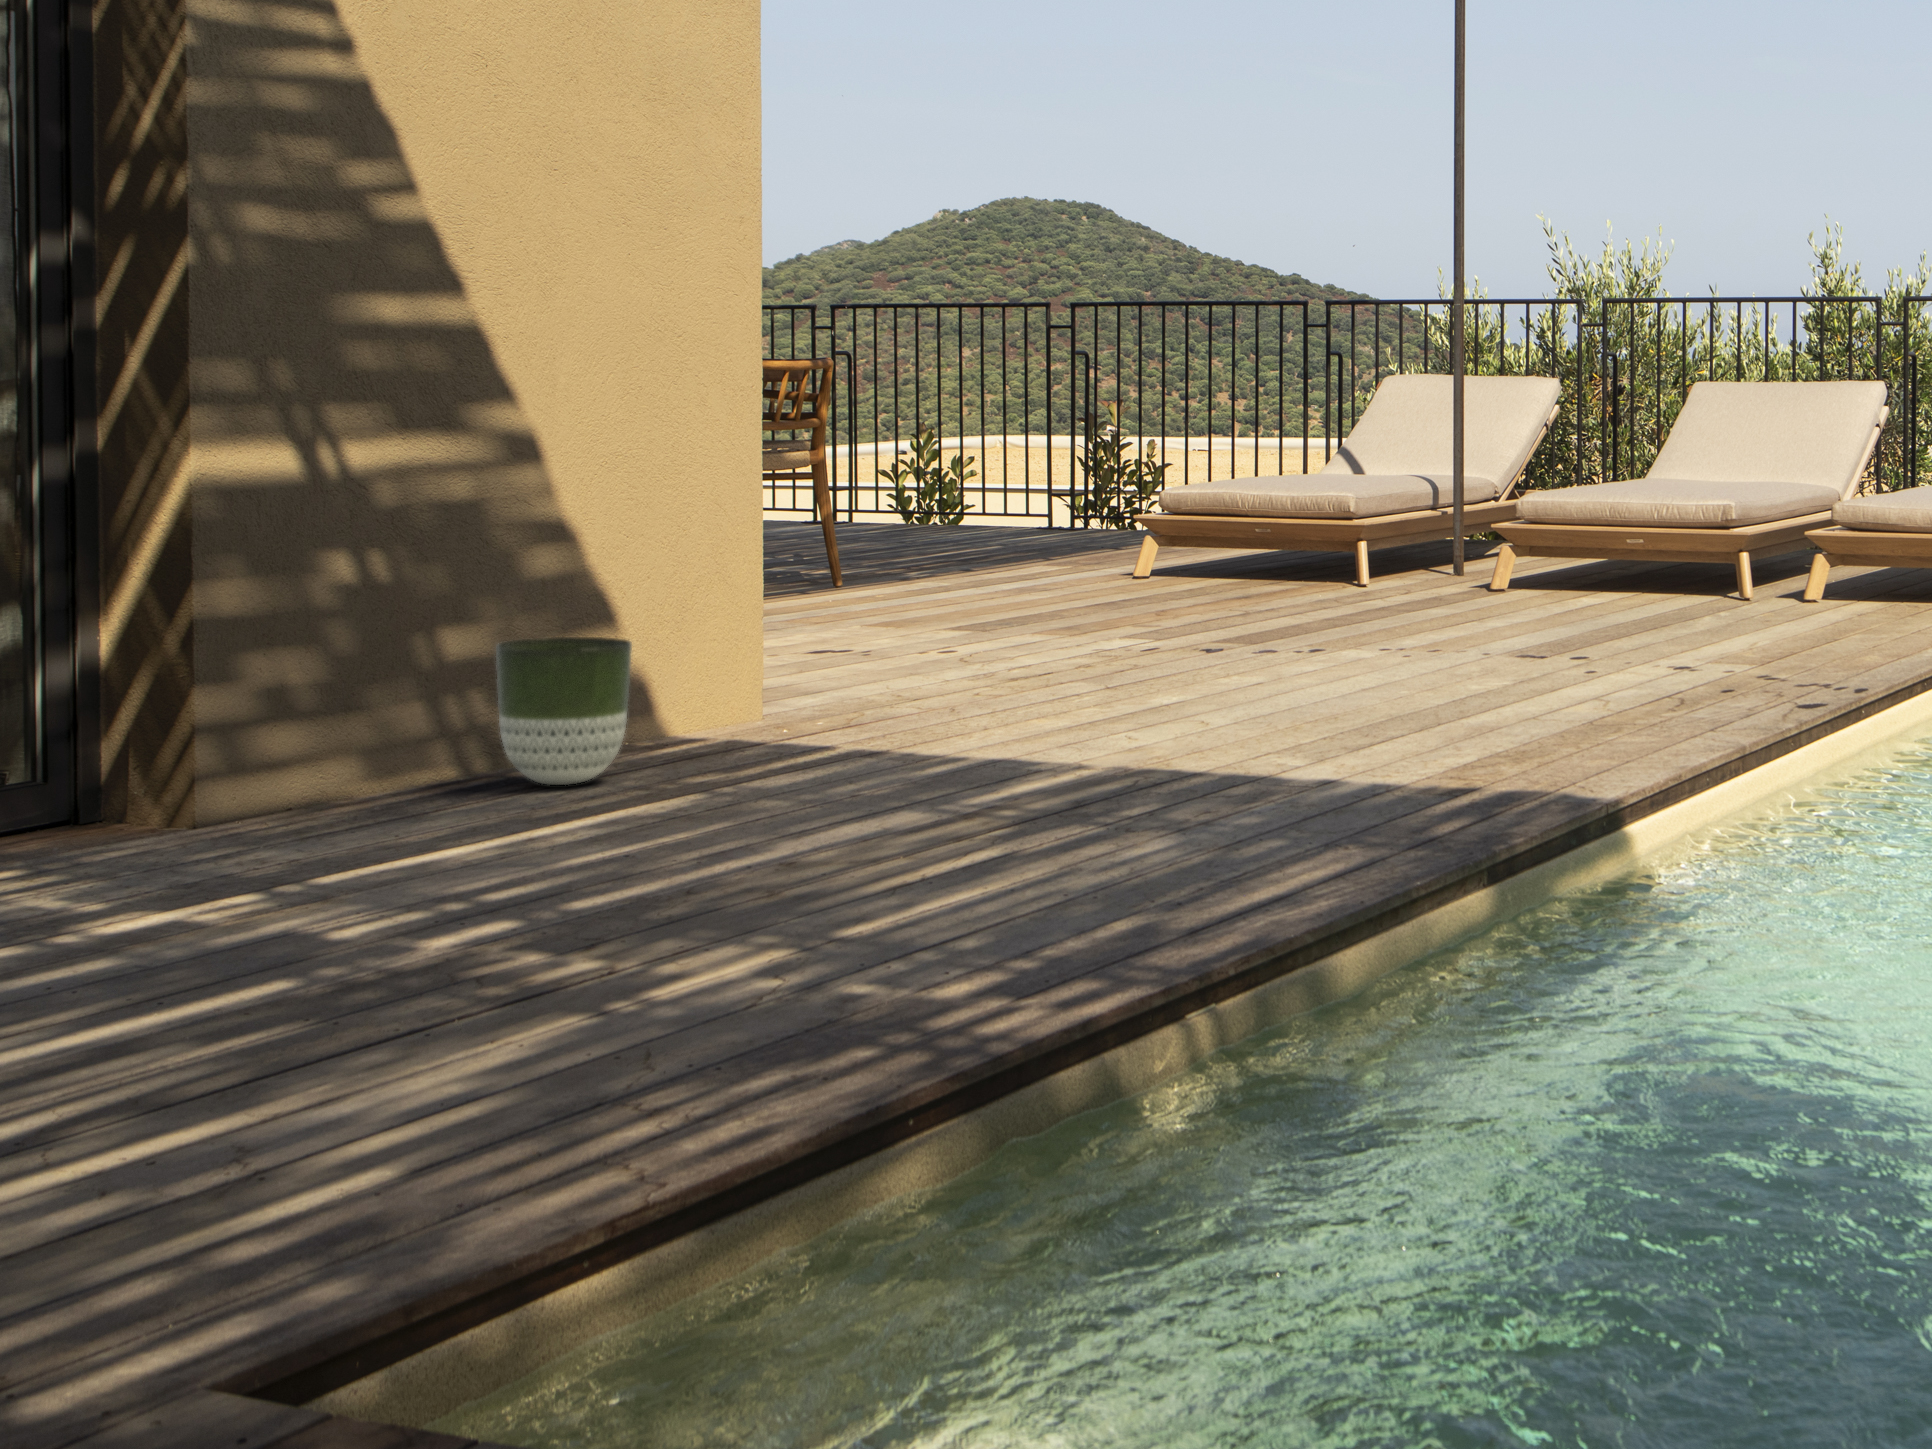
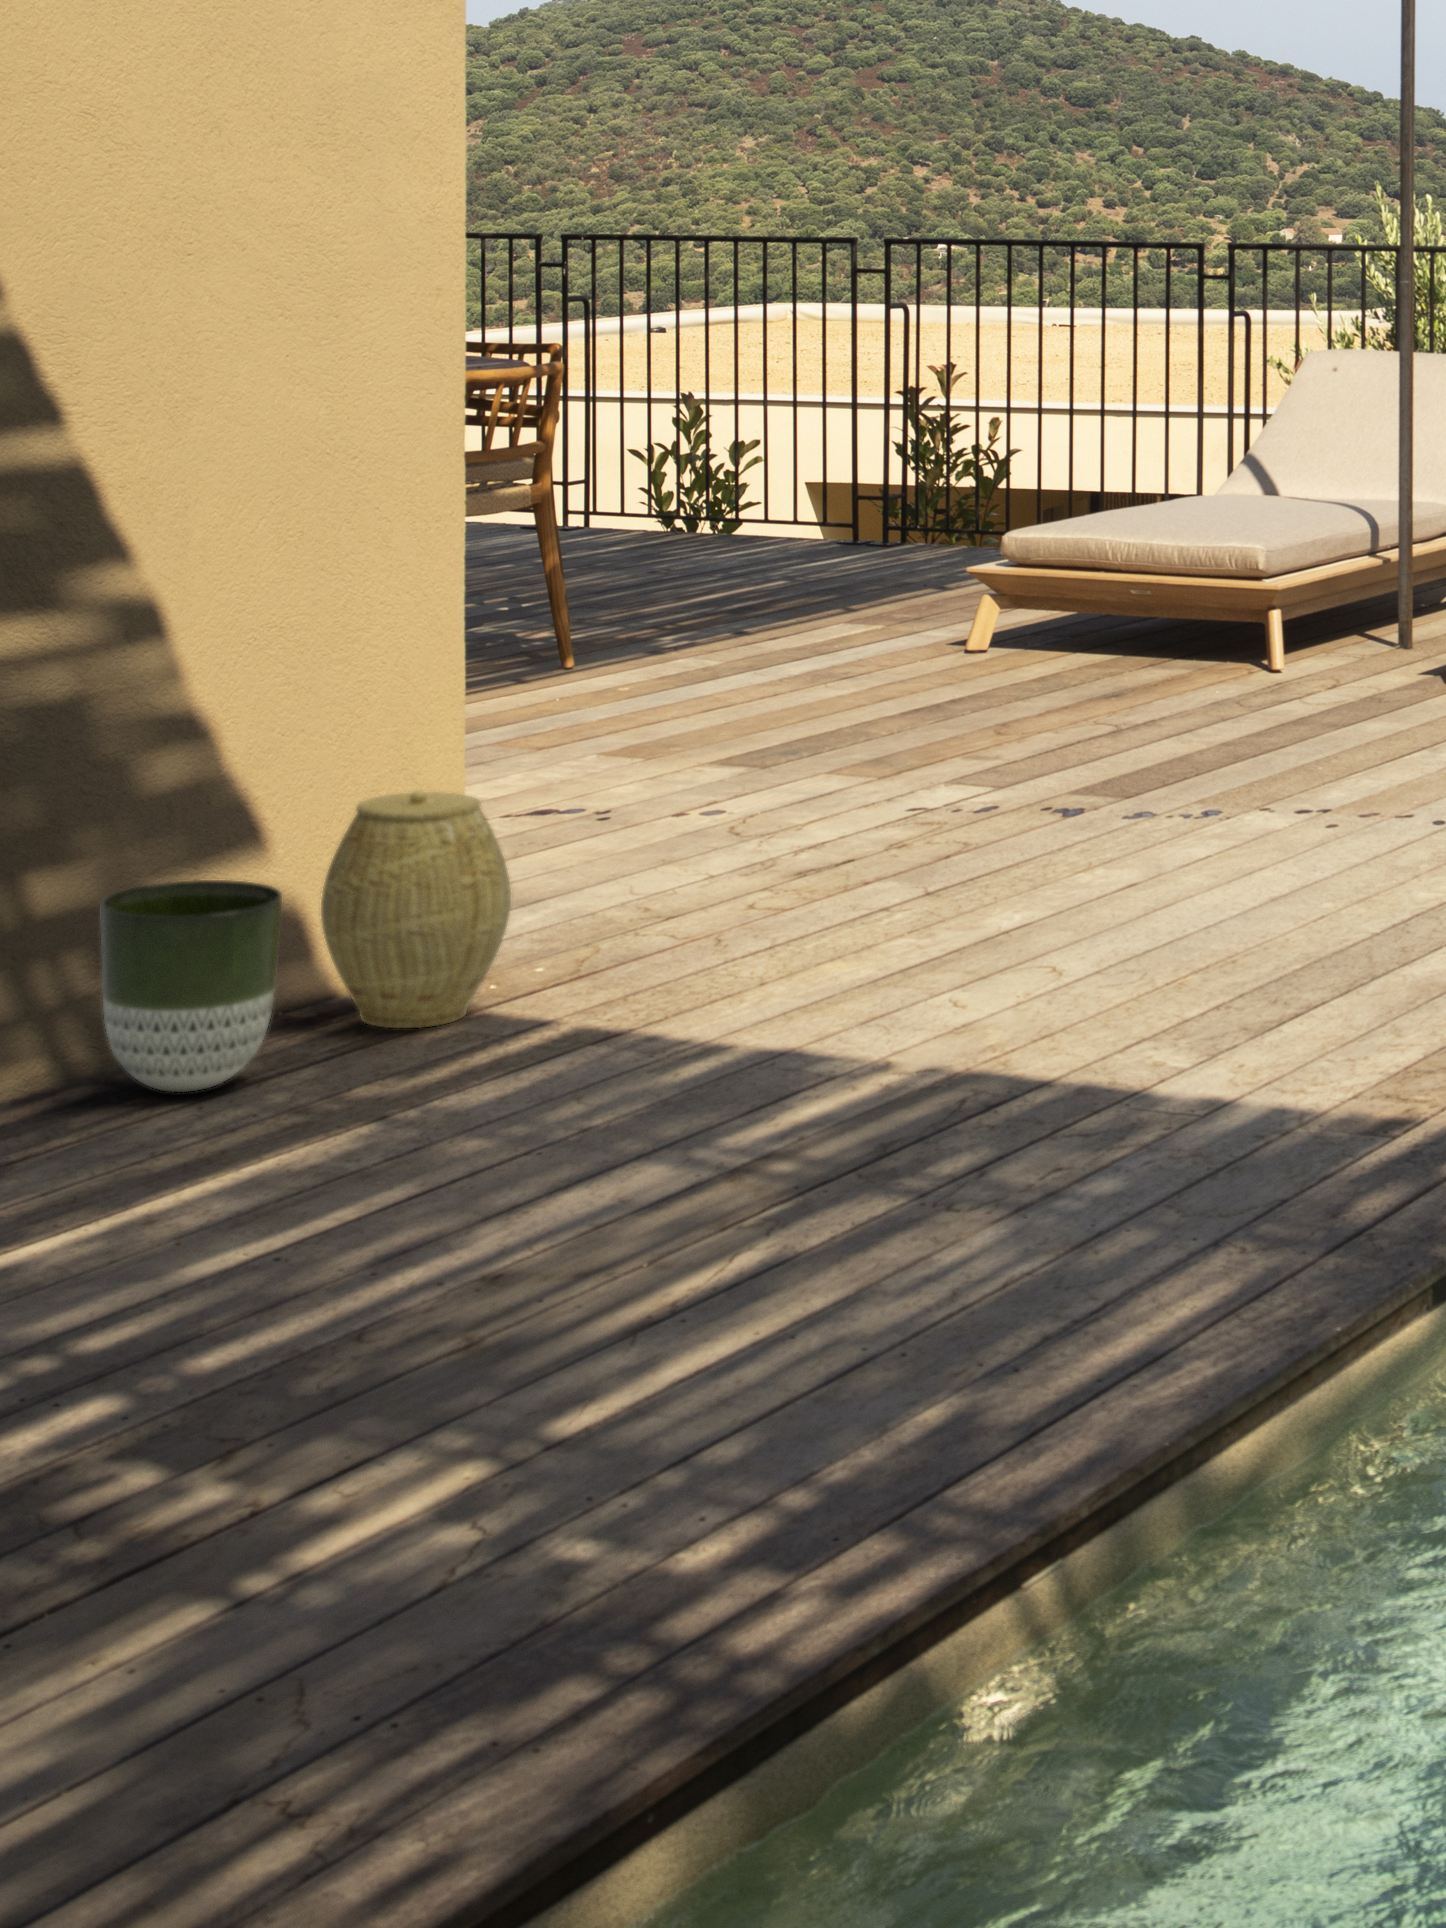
woven basket: none [661,585,803,757] -> present [321,790,511,1028]

